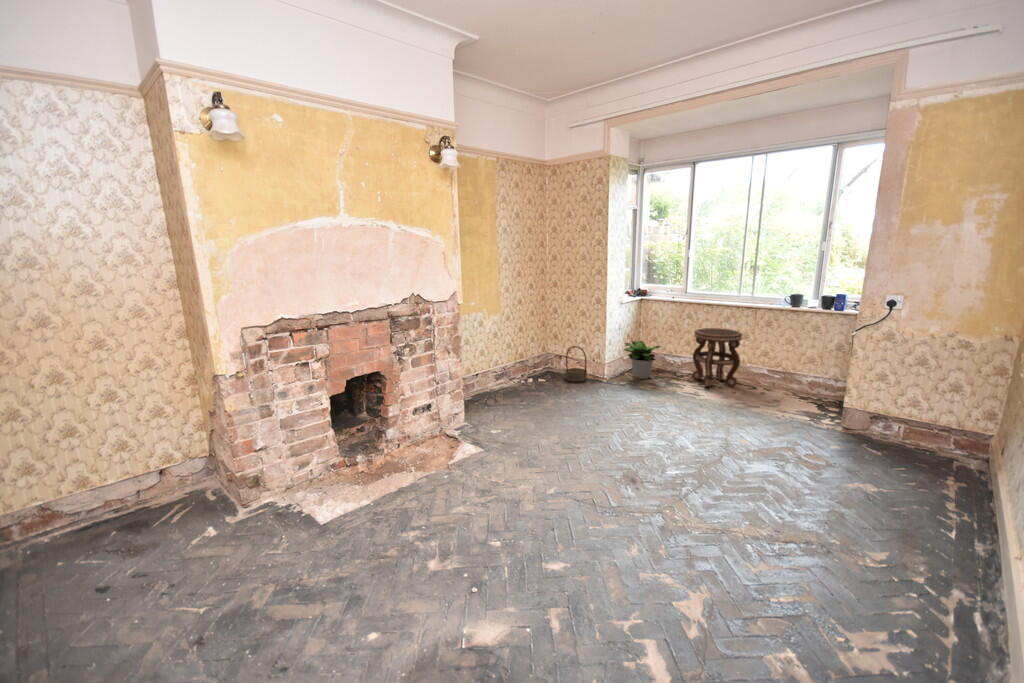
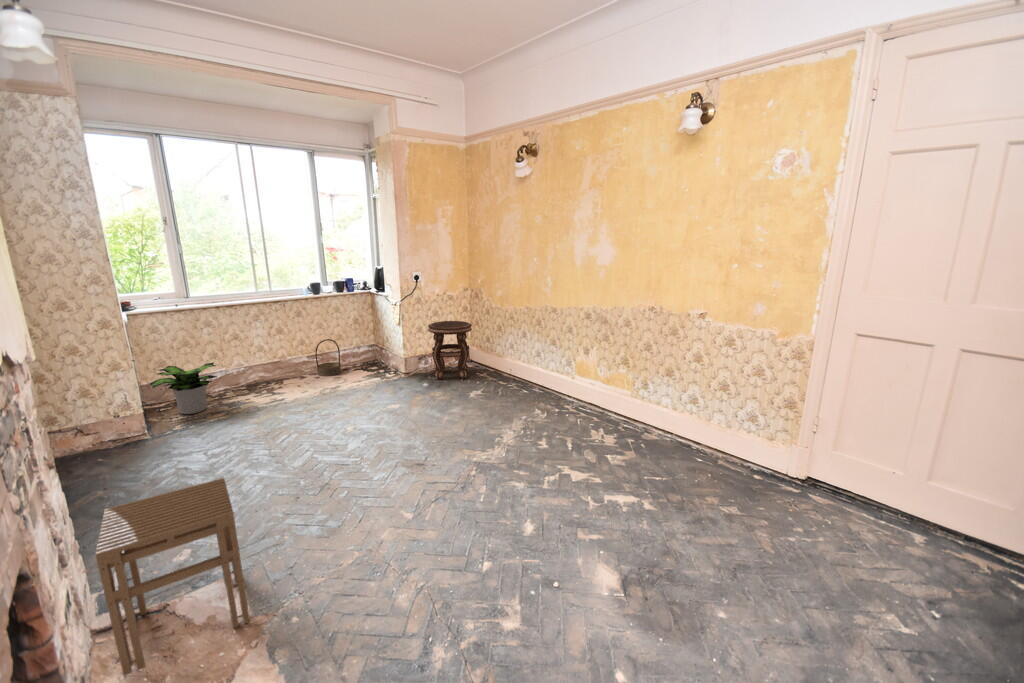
side table: present [692,328,742,387] -> present [428,321,472,379]
basket: present [565,346,587,382] -> present [315,339,341,376]
stool: none [412,380,476,463] -> present [96,478,250,676]

